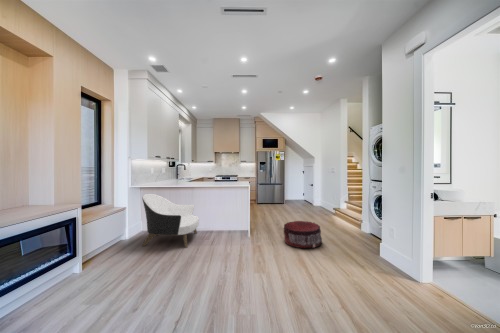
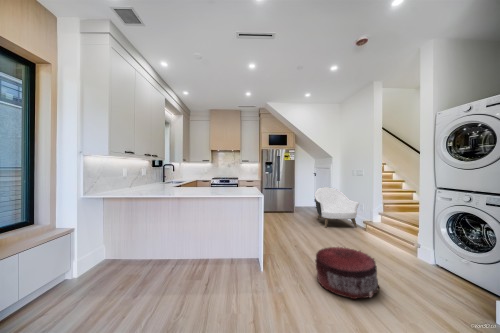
armchair: present [142,194,199,247] -> present [315,187,359,228]

